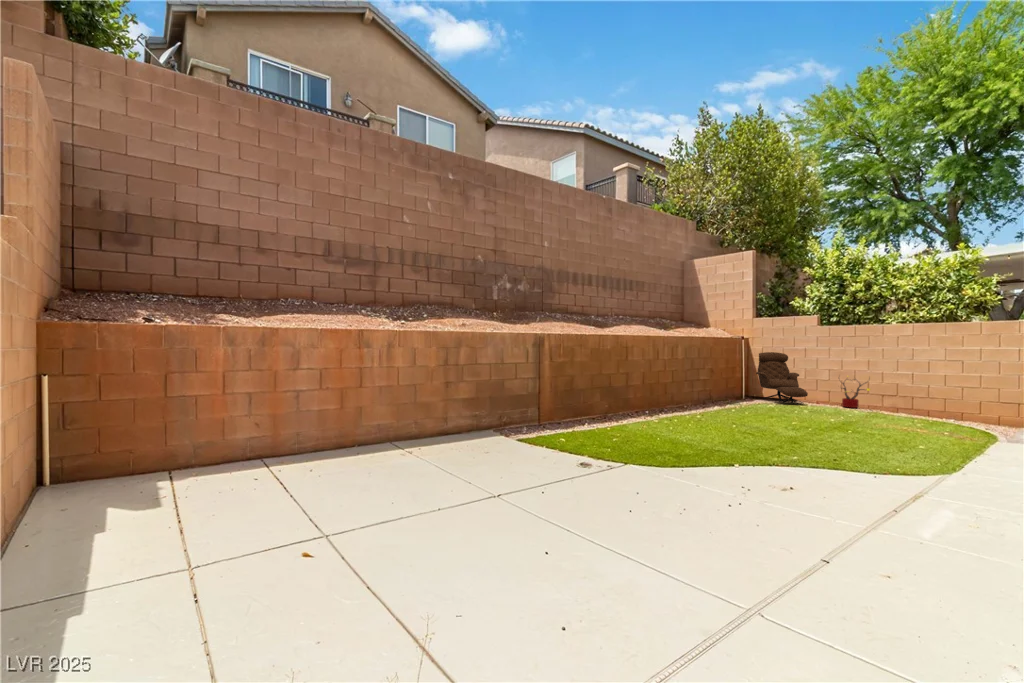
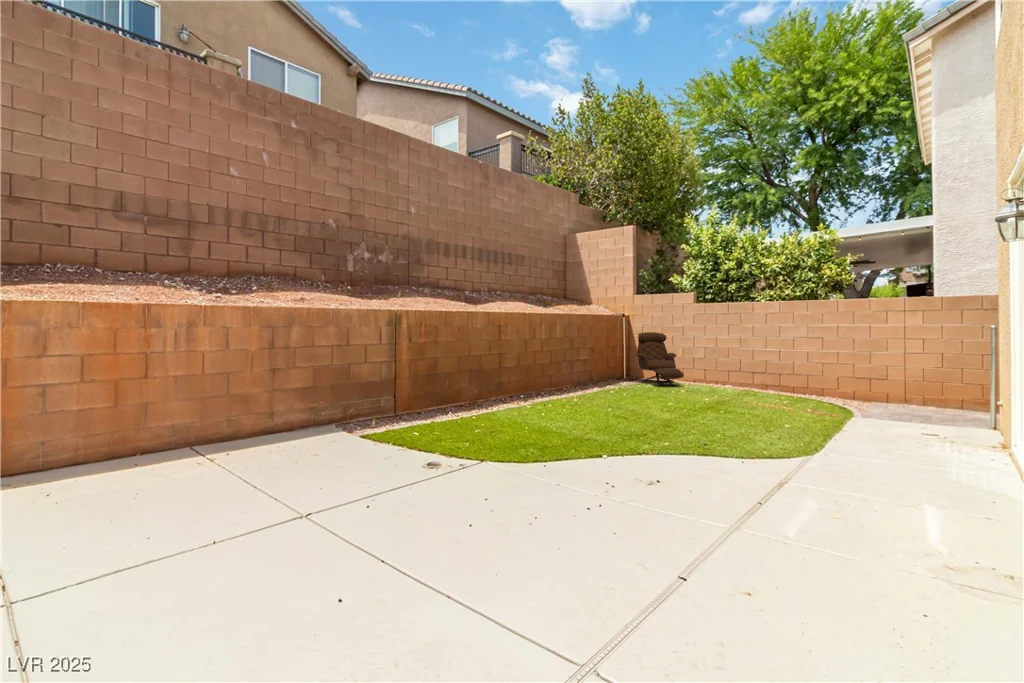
decorative plant: present [842,379,871,408] -> none [712,354,742,387]

